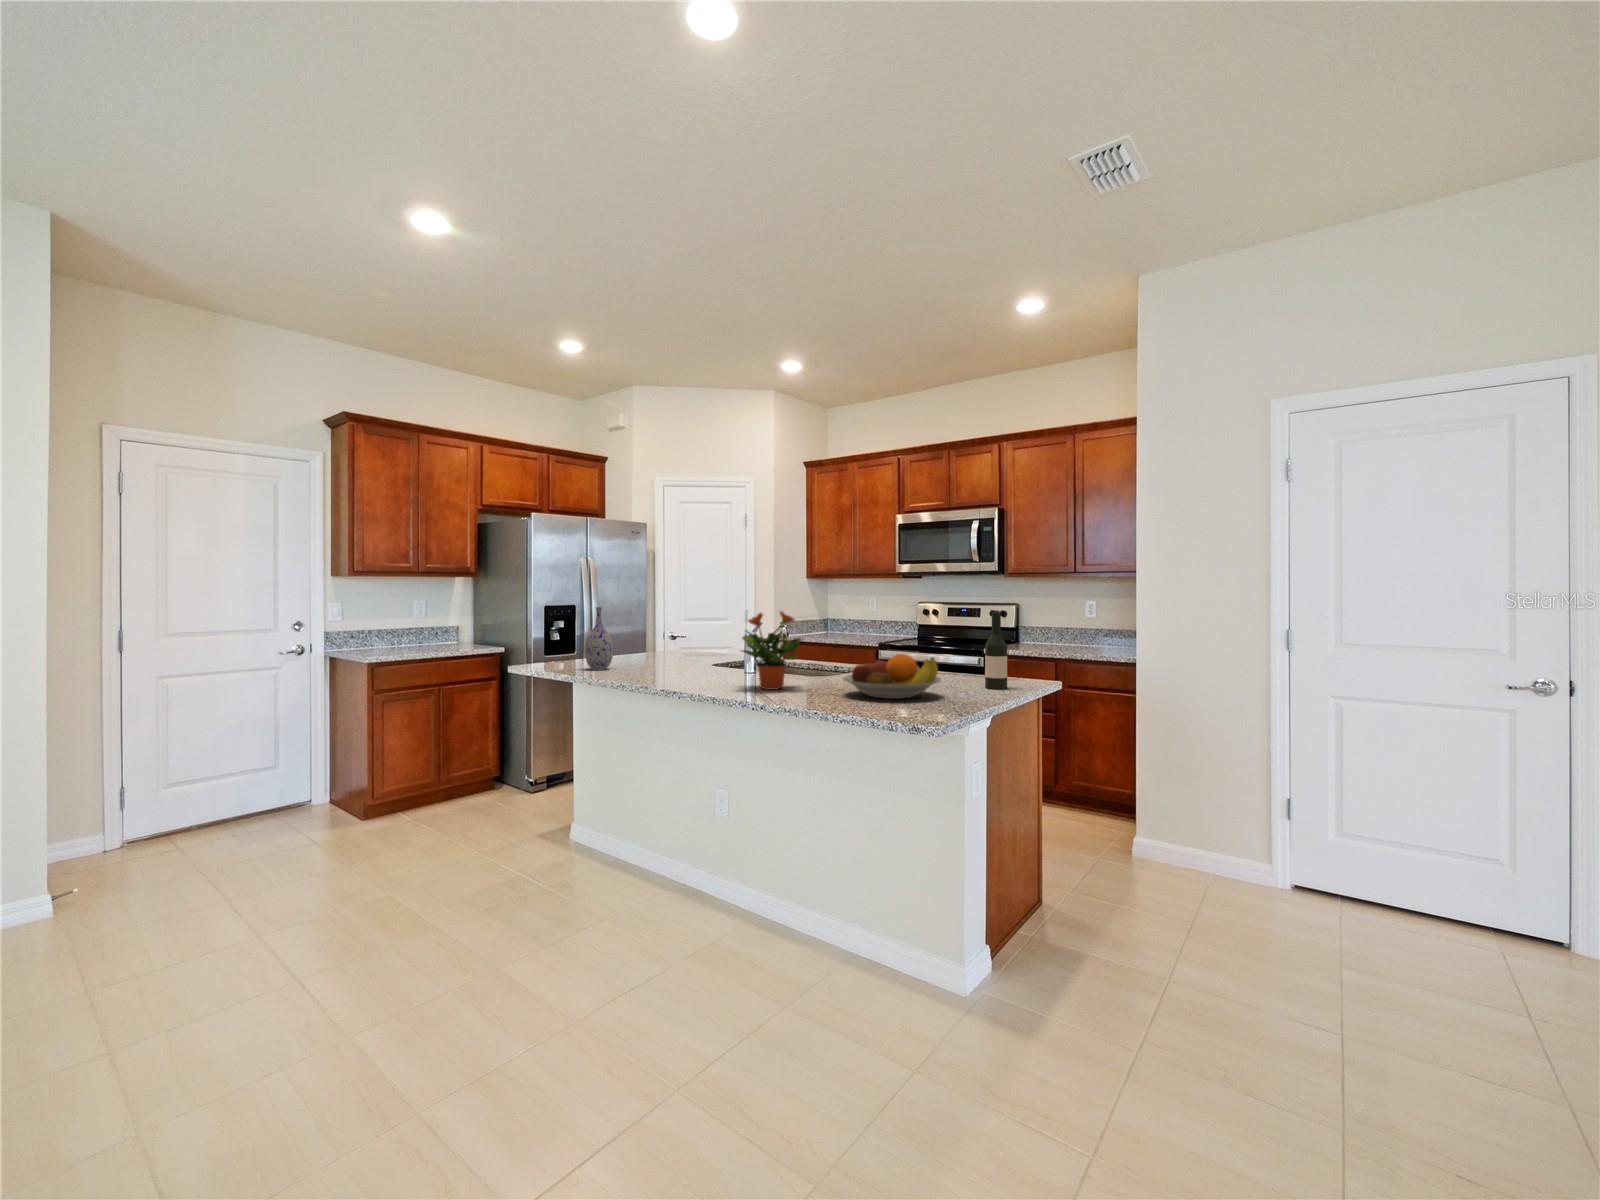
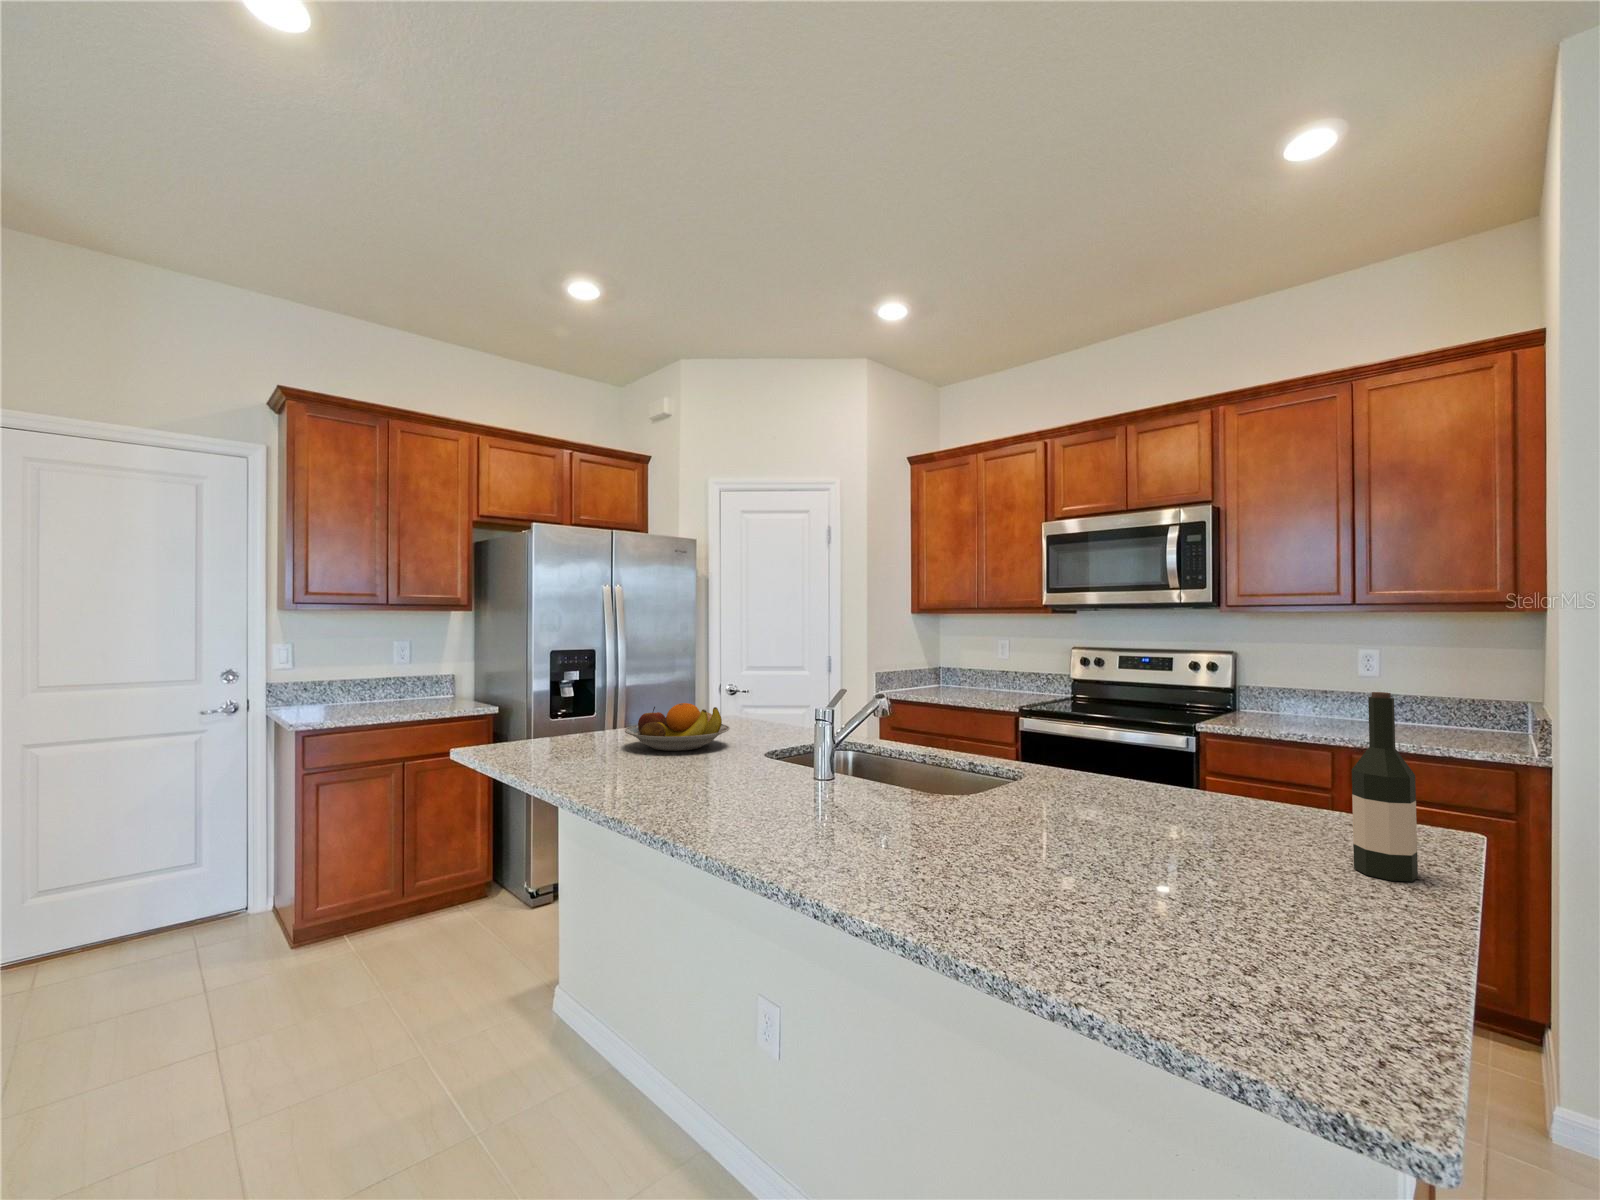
vase: present [585,607,613,670] -> none [556,661,602,765]
potted plant: present [742,611,801,690] -> none [790,685,933,861]
fruit bowl: present [843,654,941,699] -> present [625,703,730,751]

